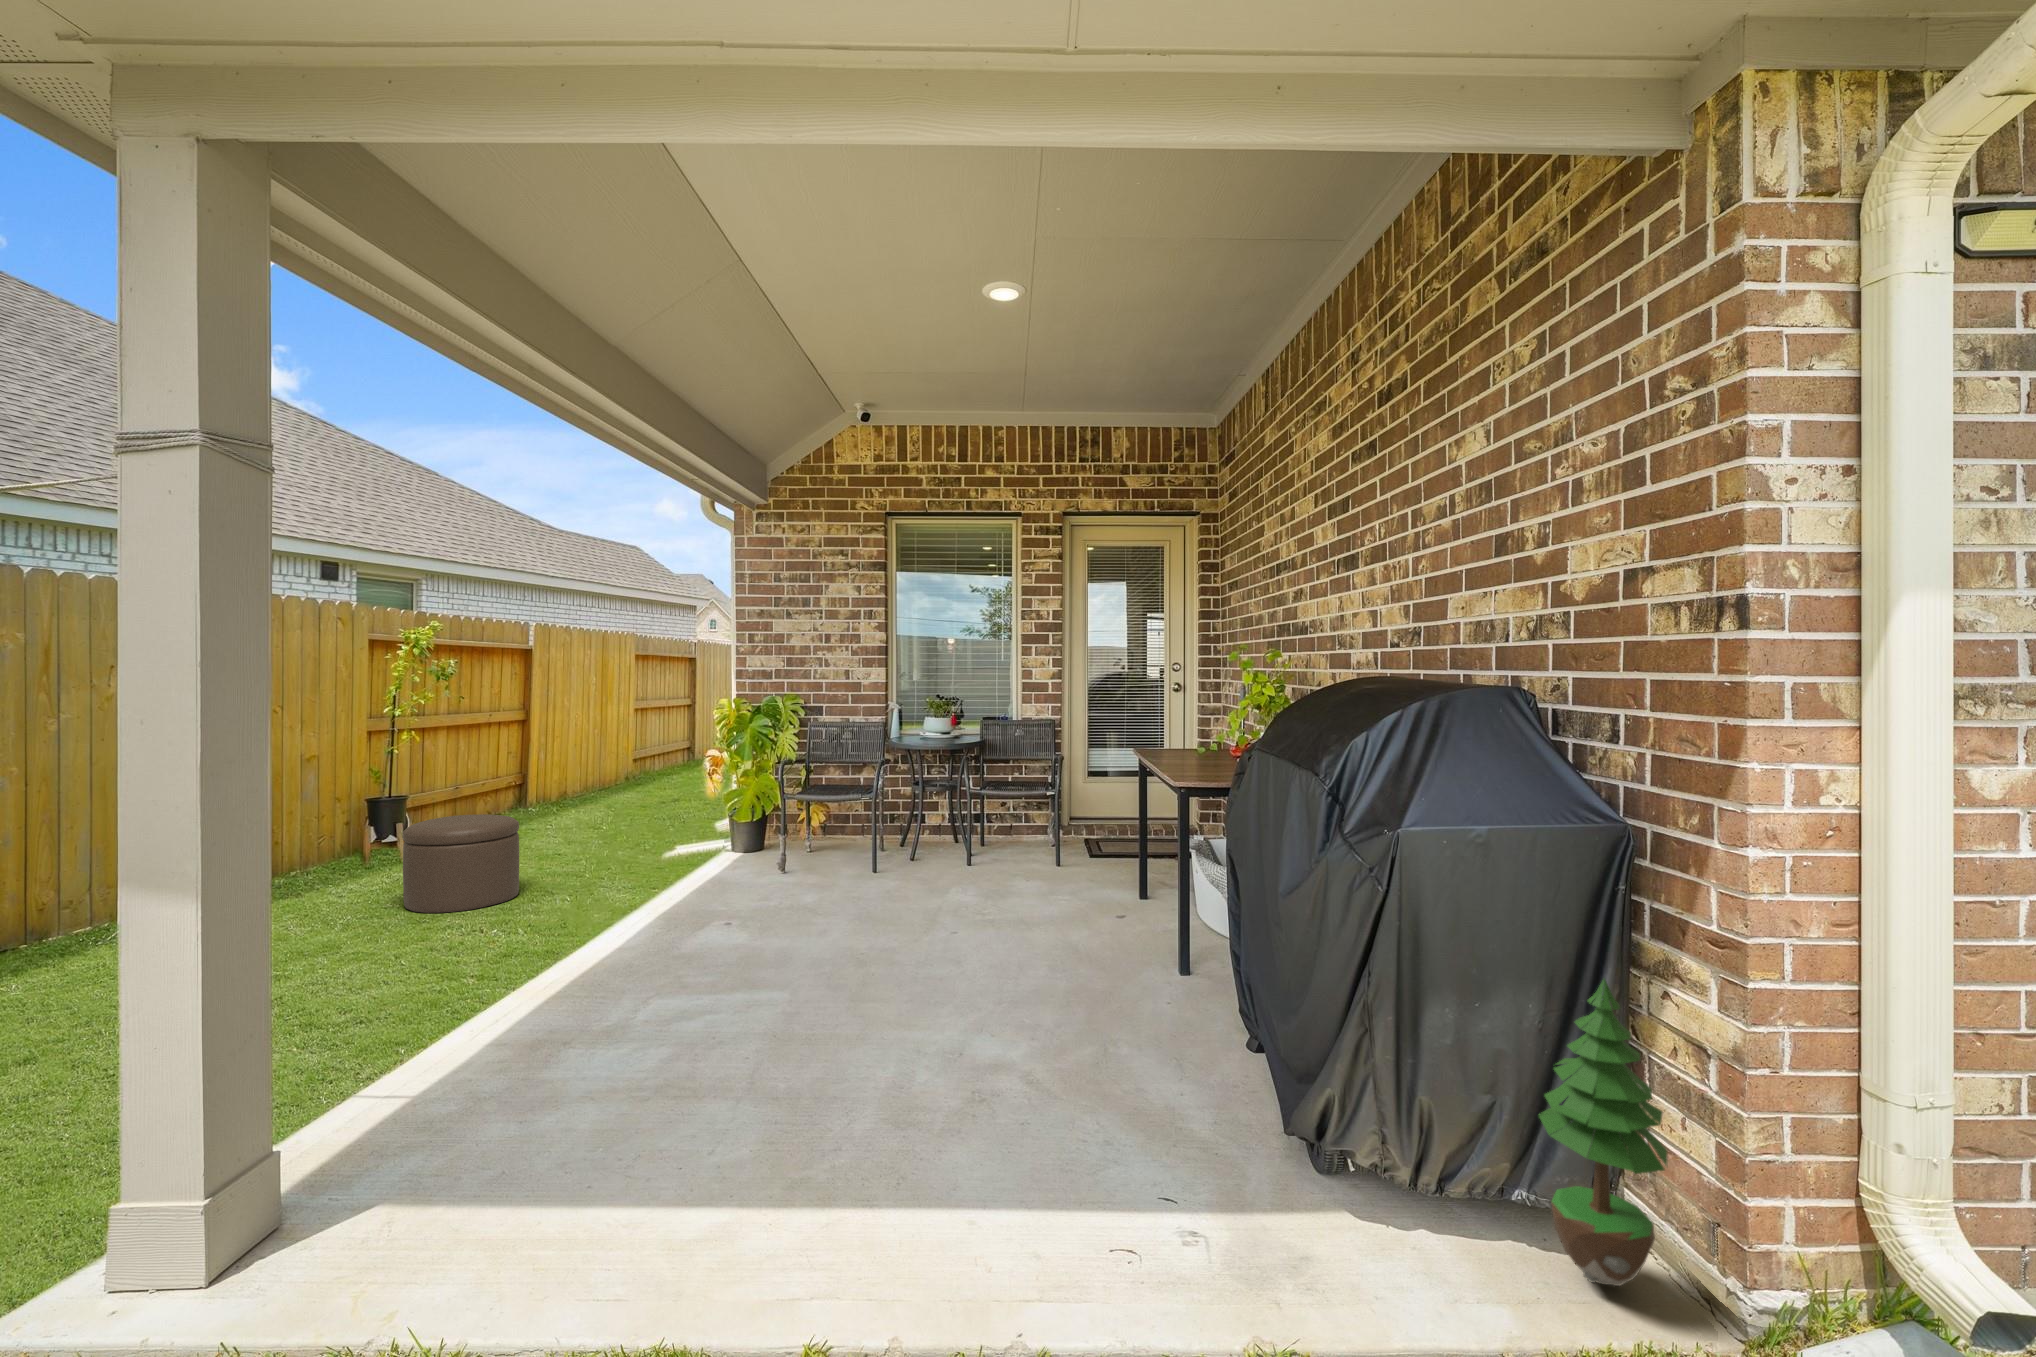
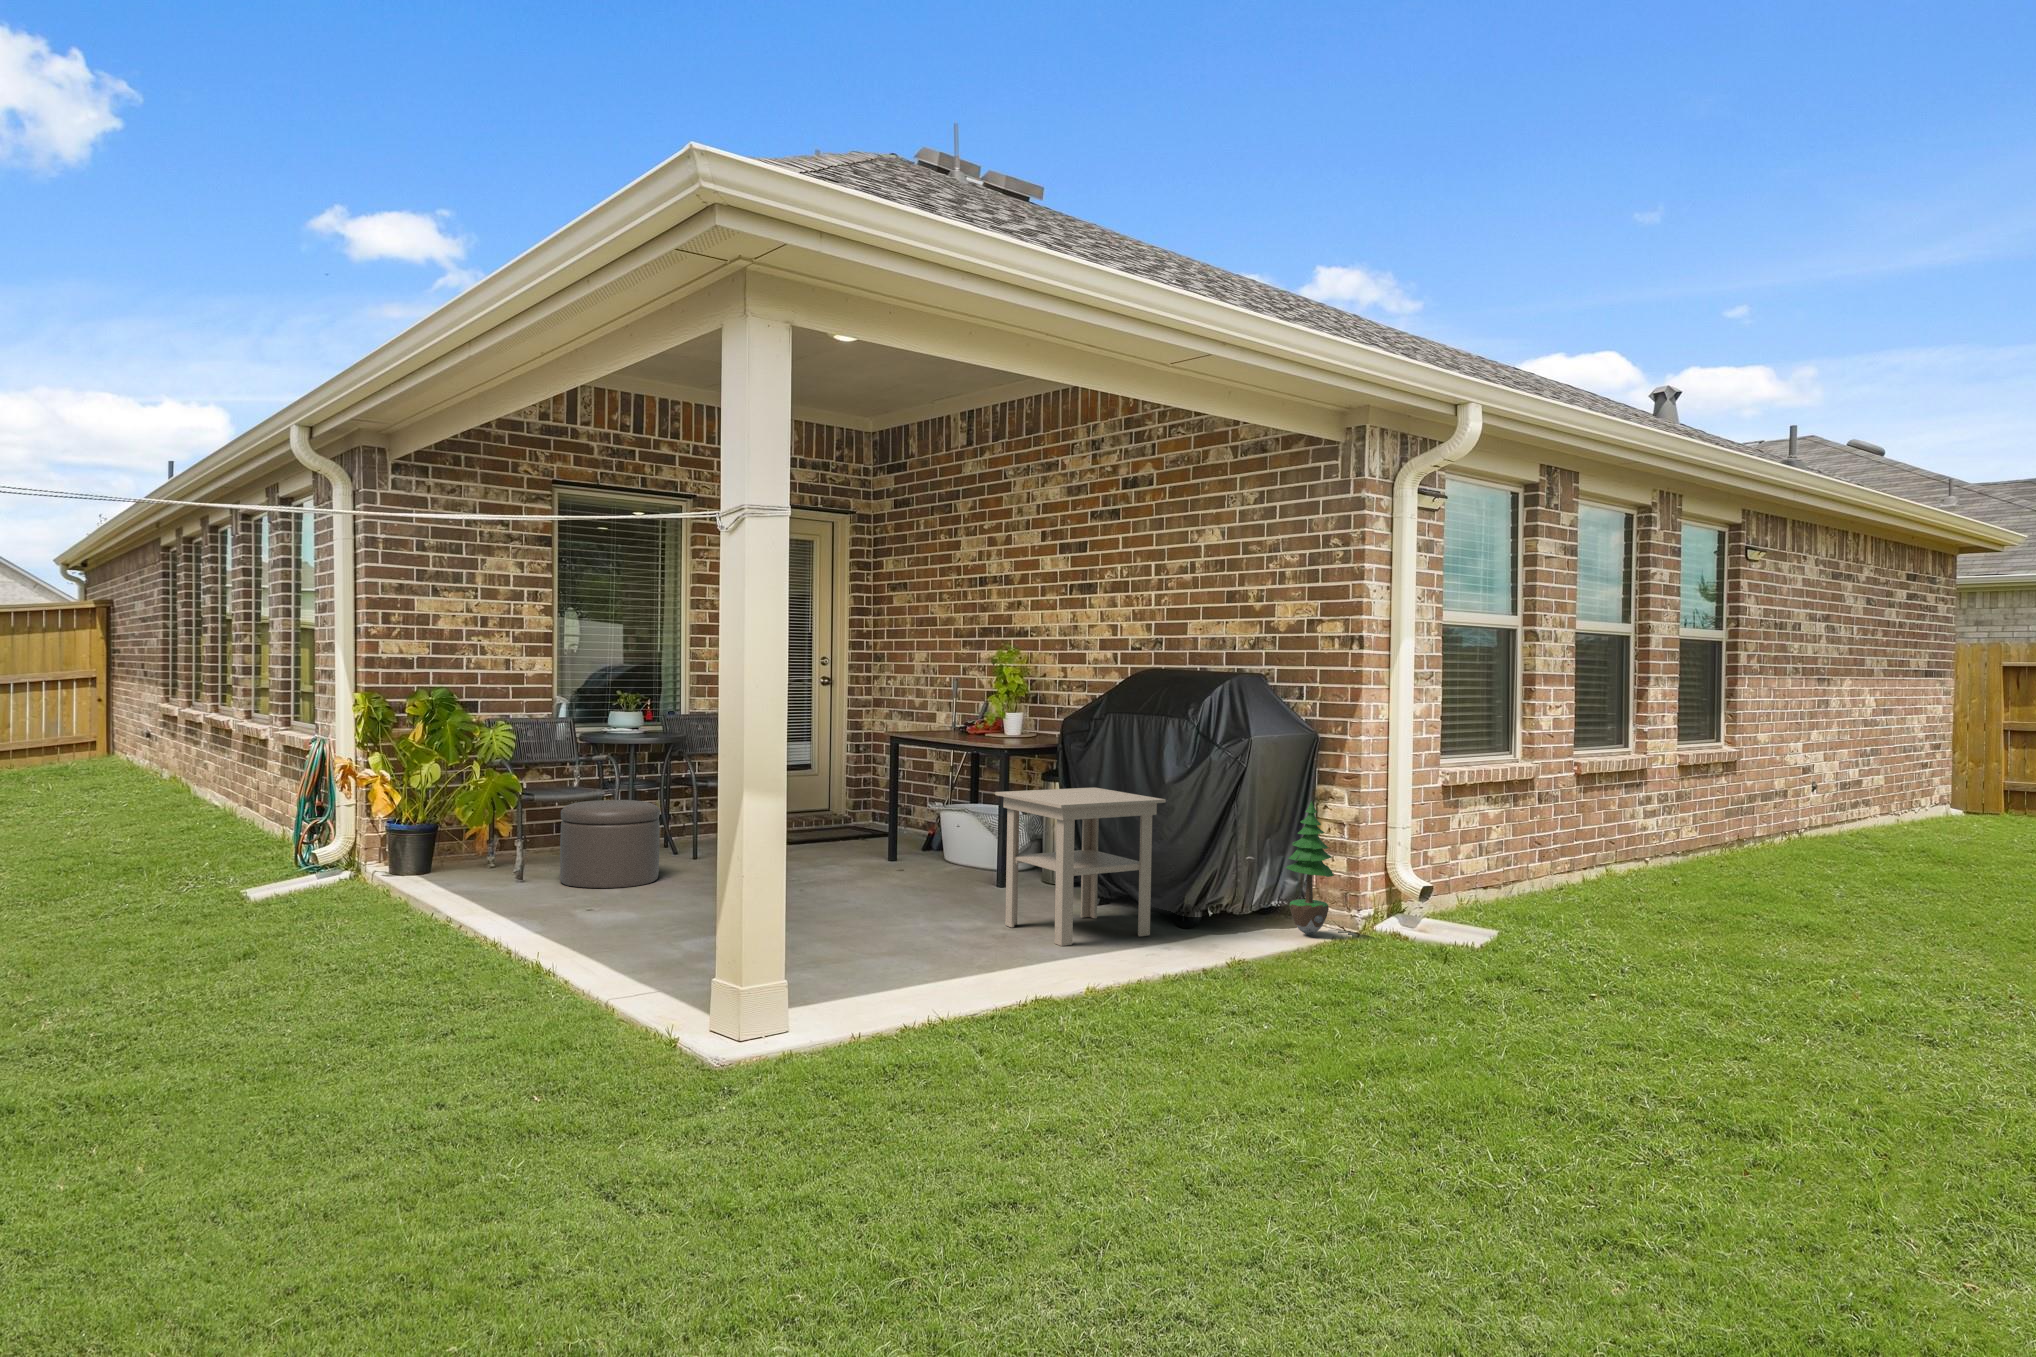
ottoman: present [403,814,519,913] -> present [560,800,660,888]
side table: none [1033,866,1268,1170] -> present [995,787,1166,946]

